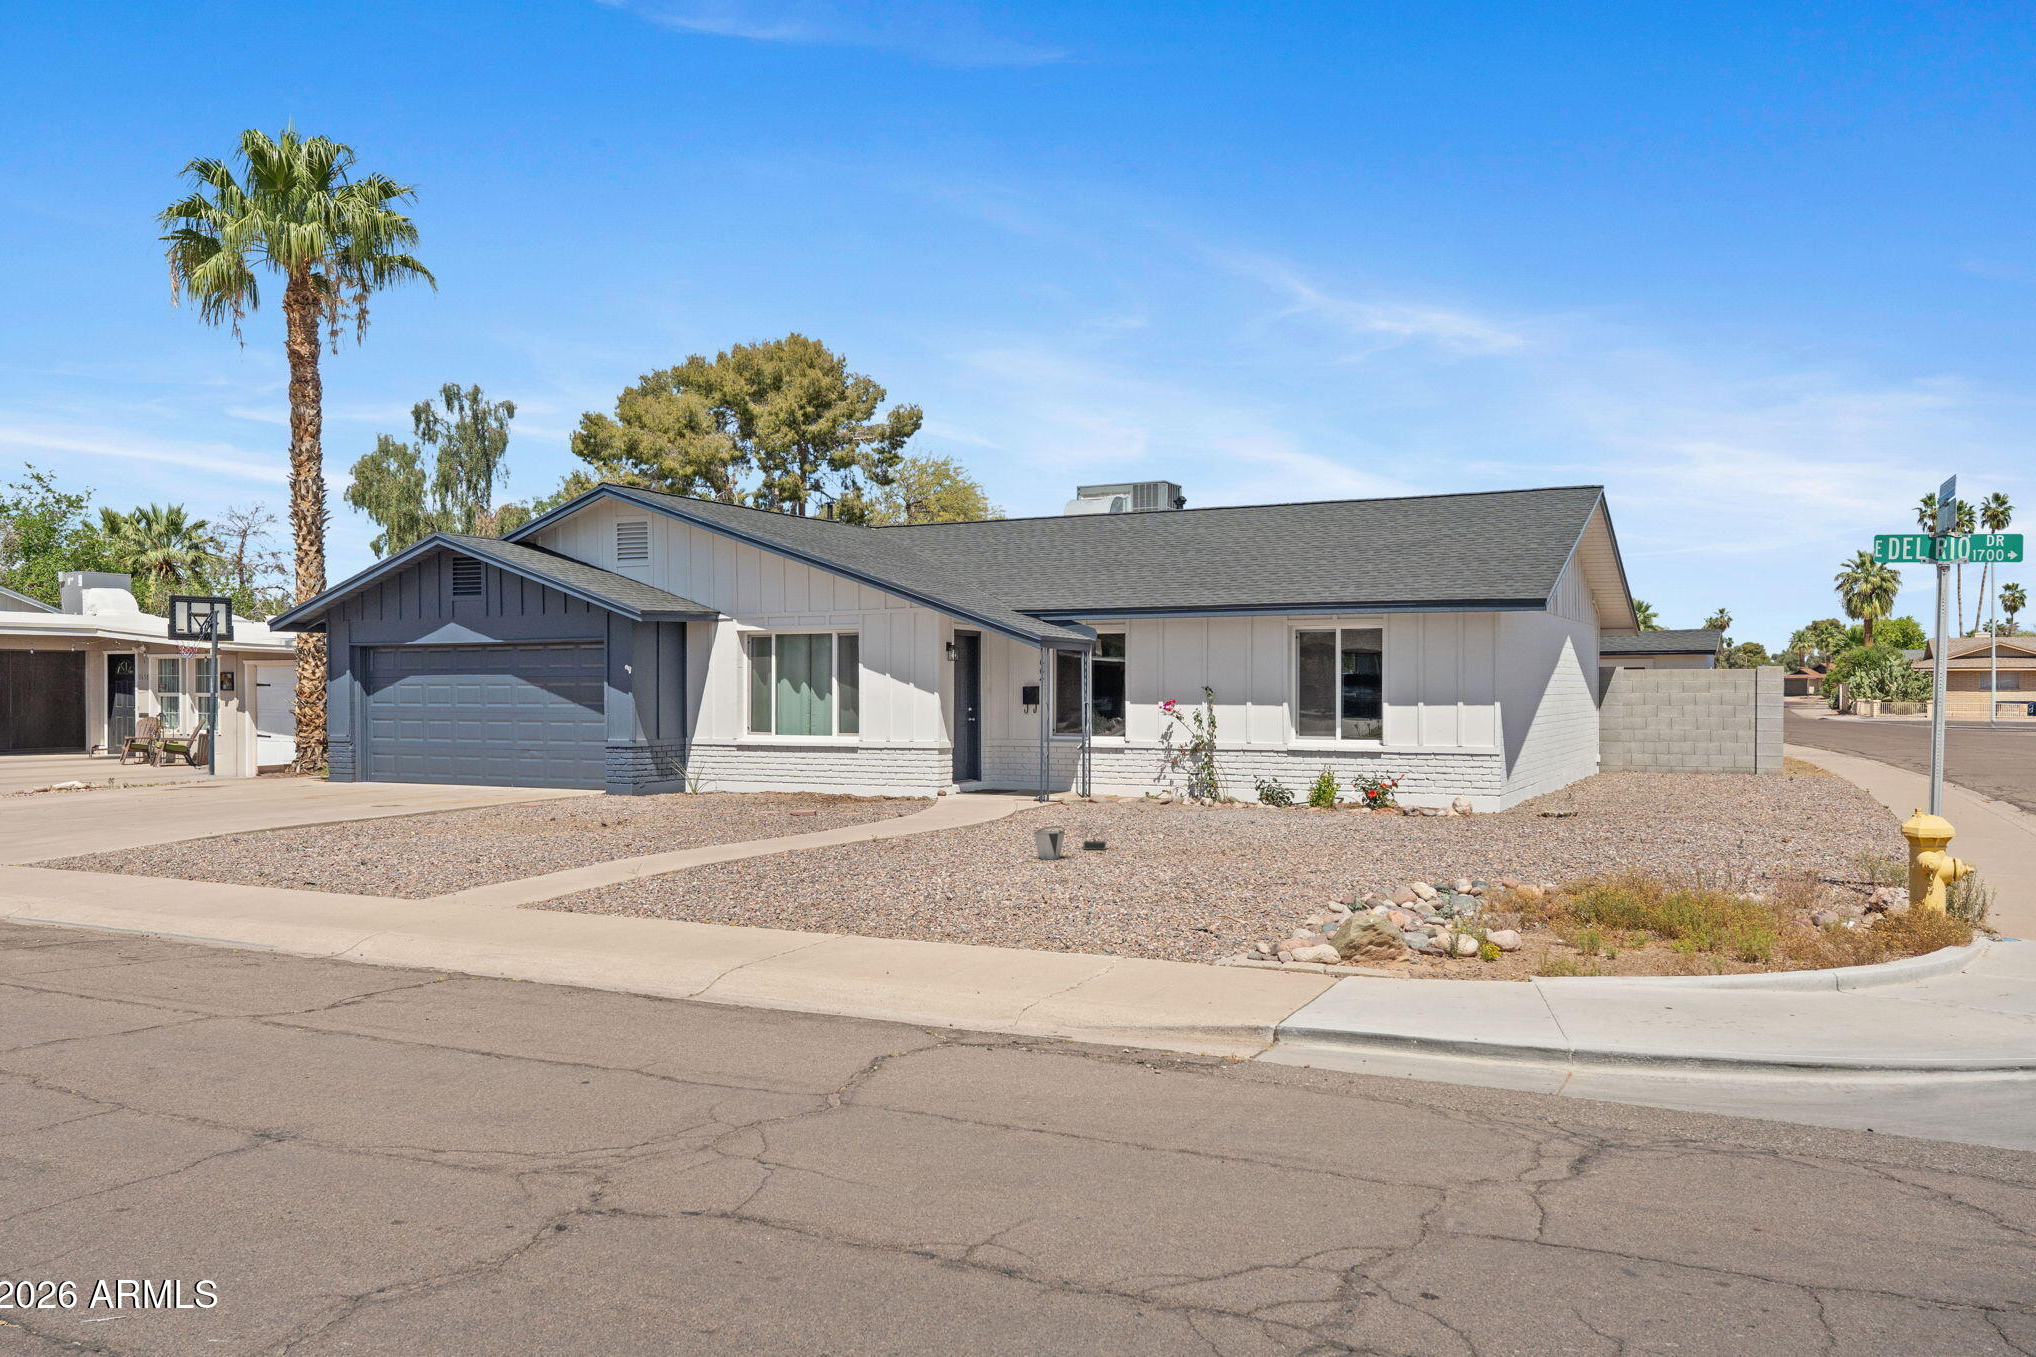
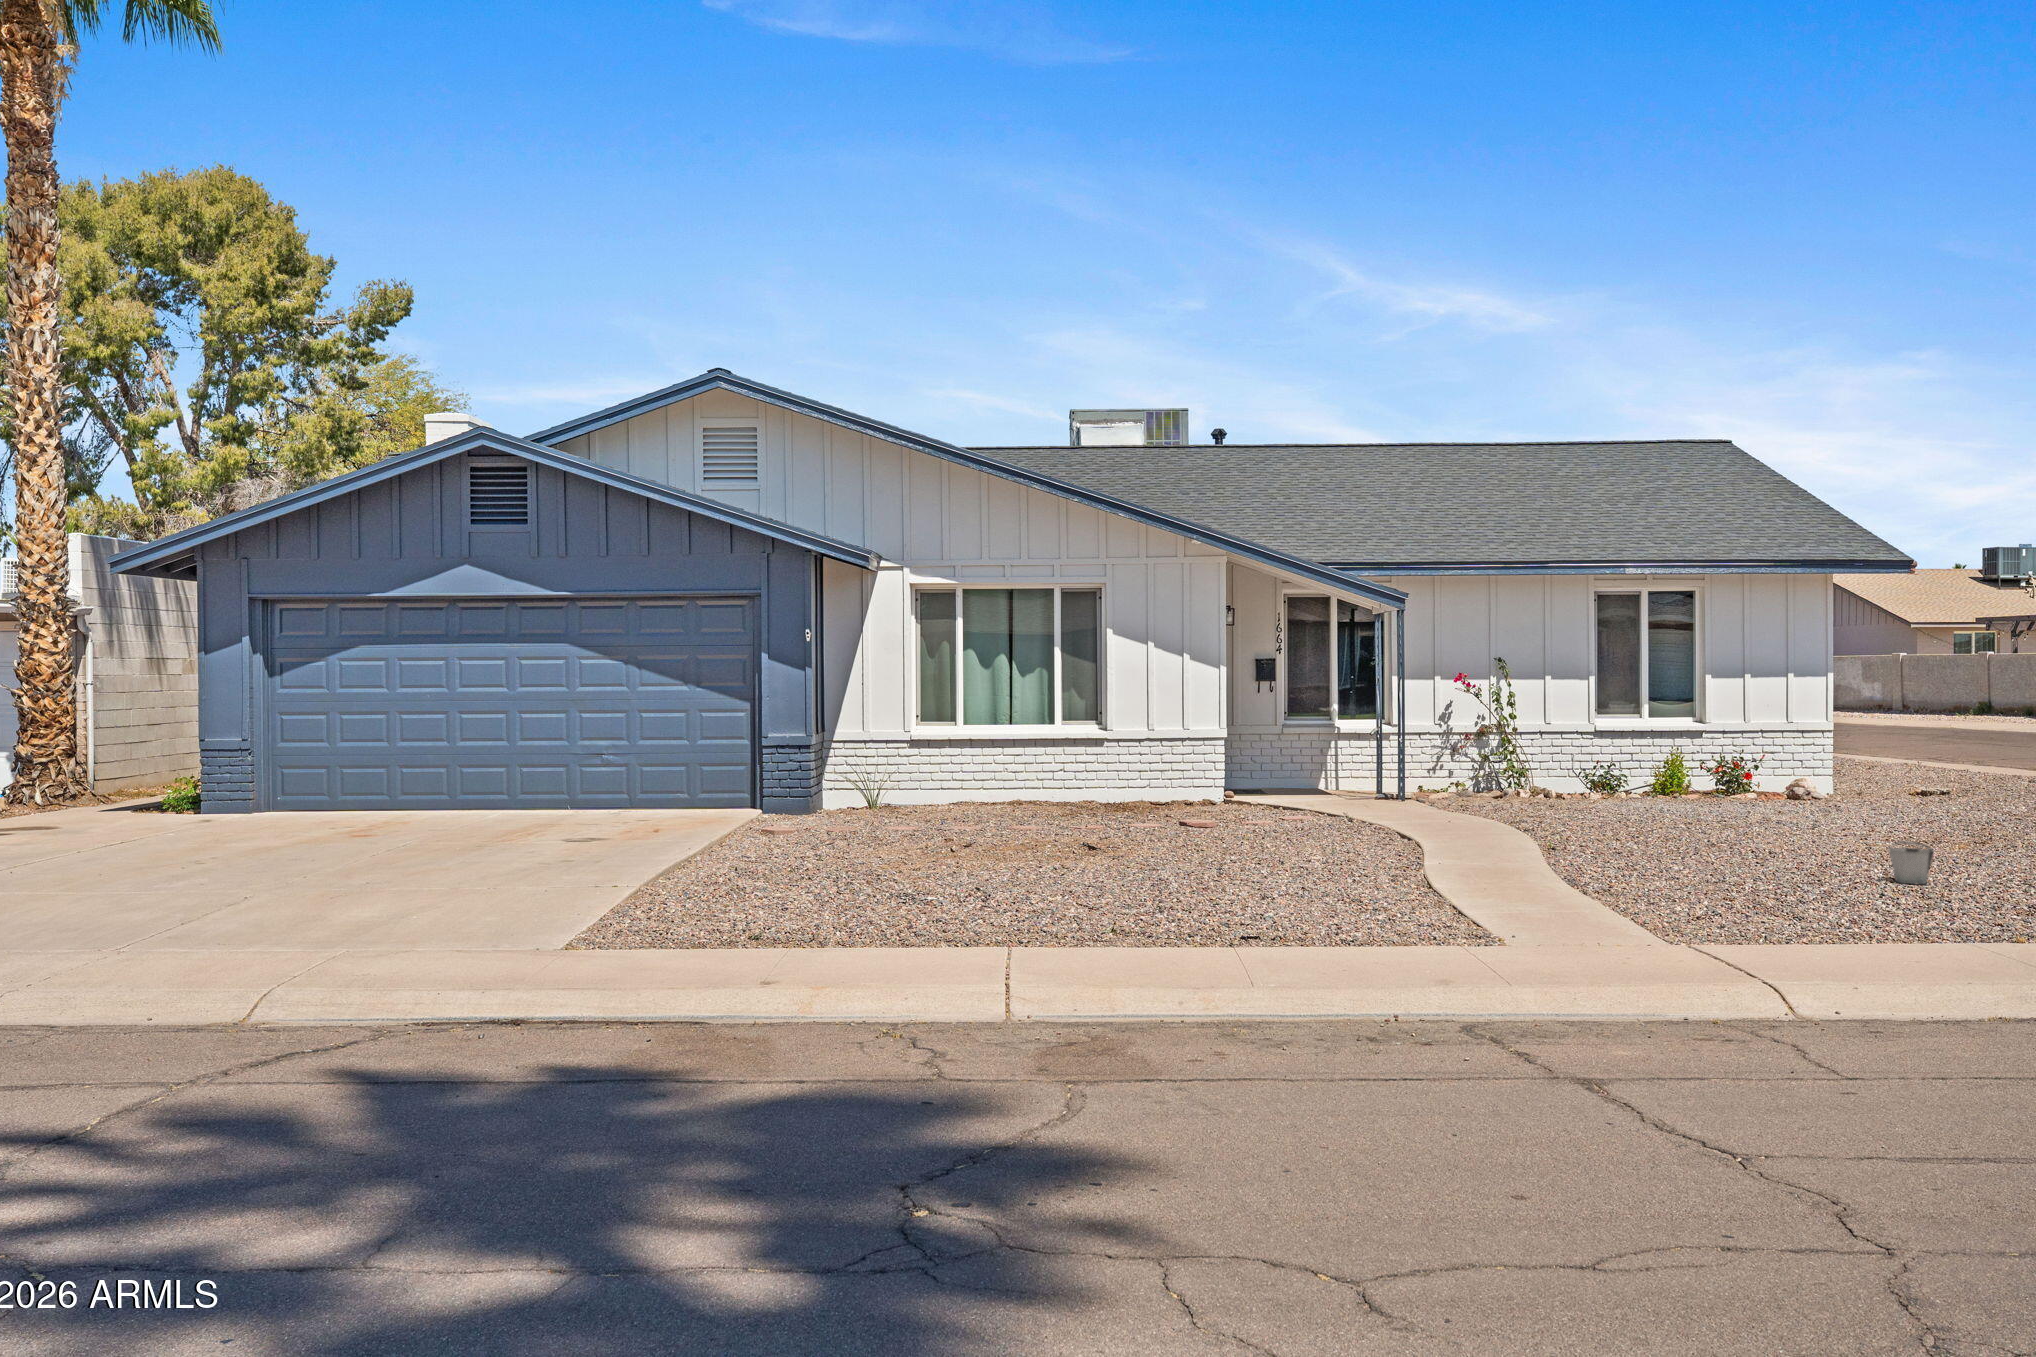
decorative plant: present [1079,820,1106,850] -> none [1841,830,1885,867]

